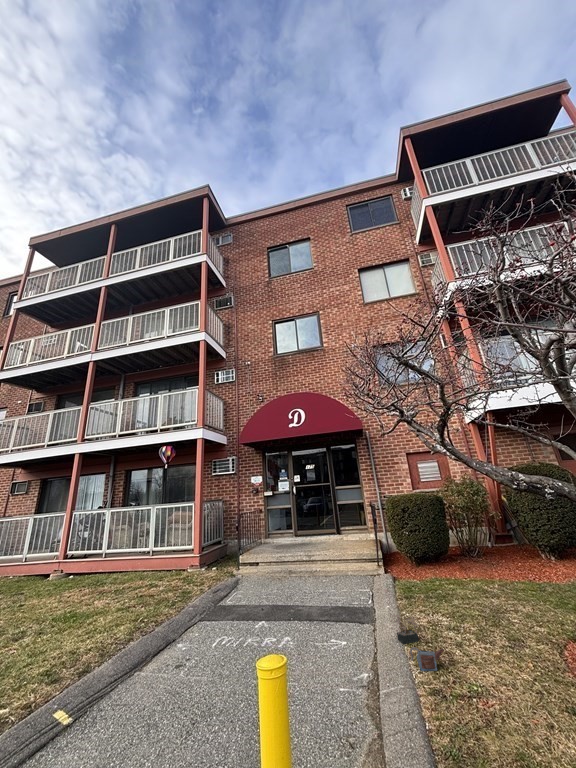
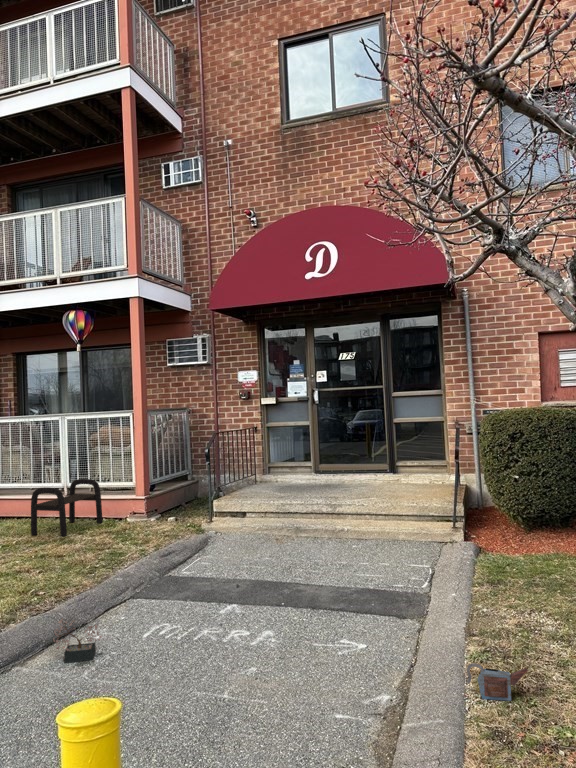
bench: none [130,545,173,583] -> present [31,479,103,536]
decorative plant: present [391,615,418,644] -> present [53,618,102,663]

